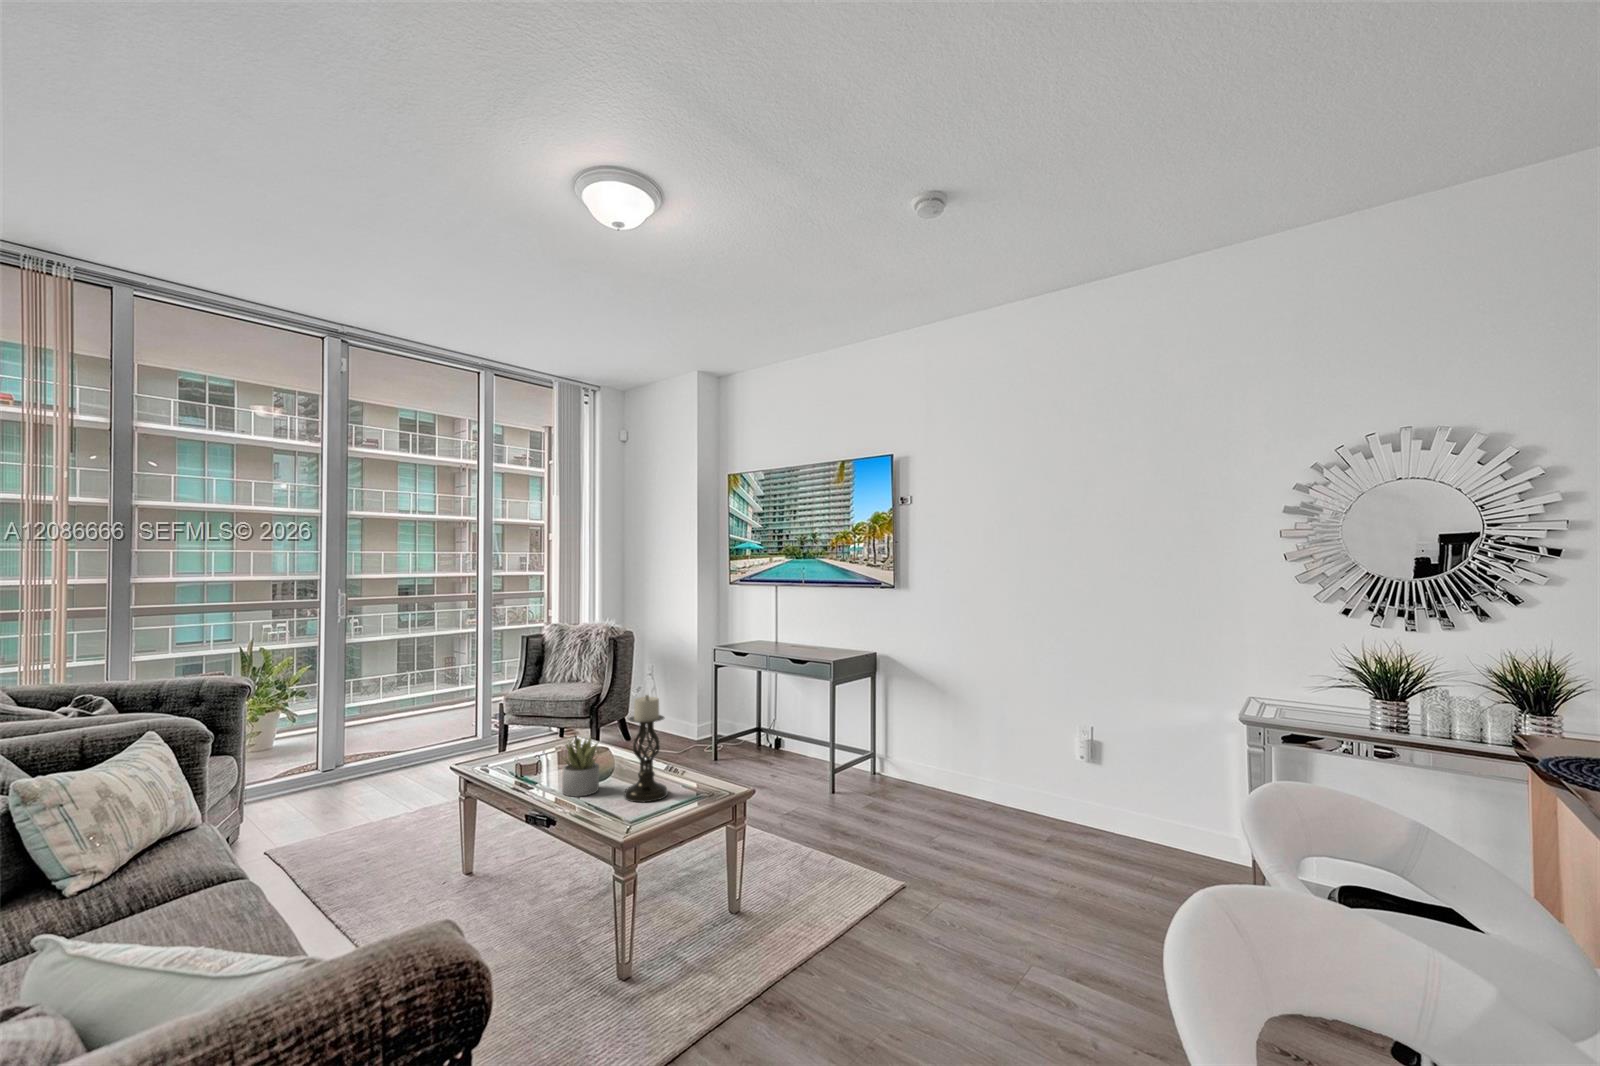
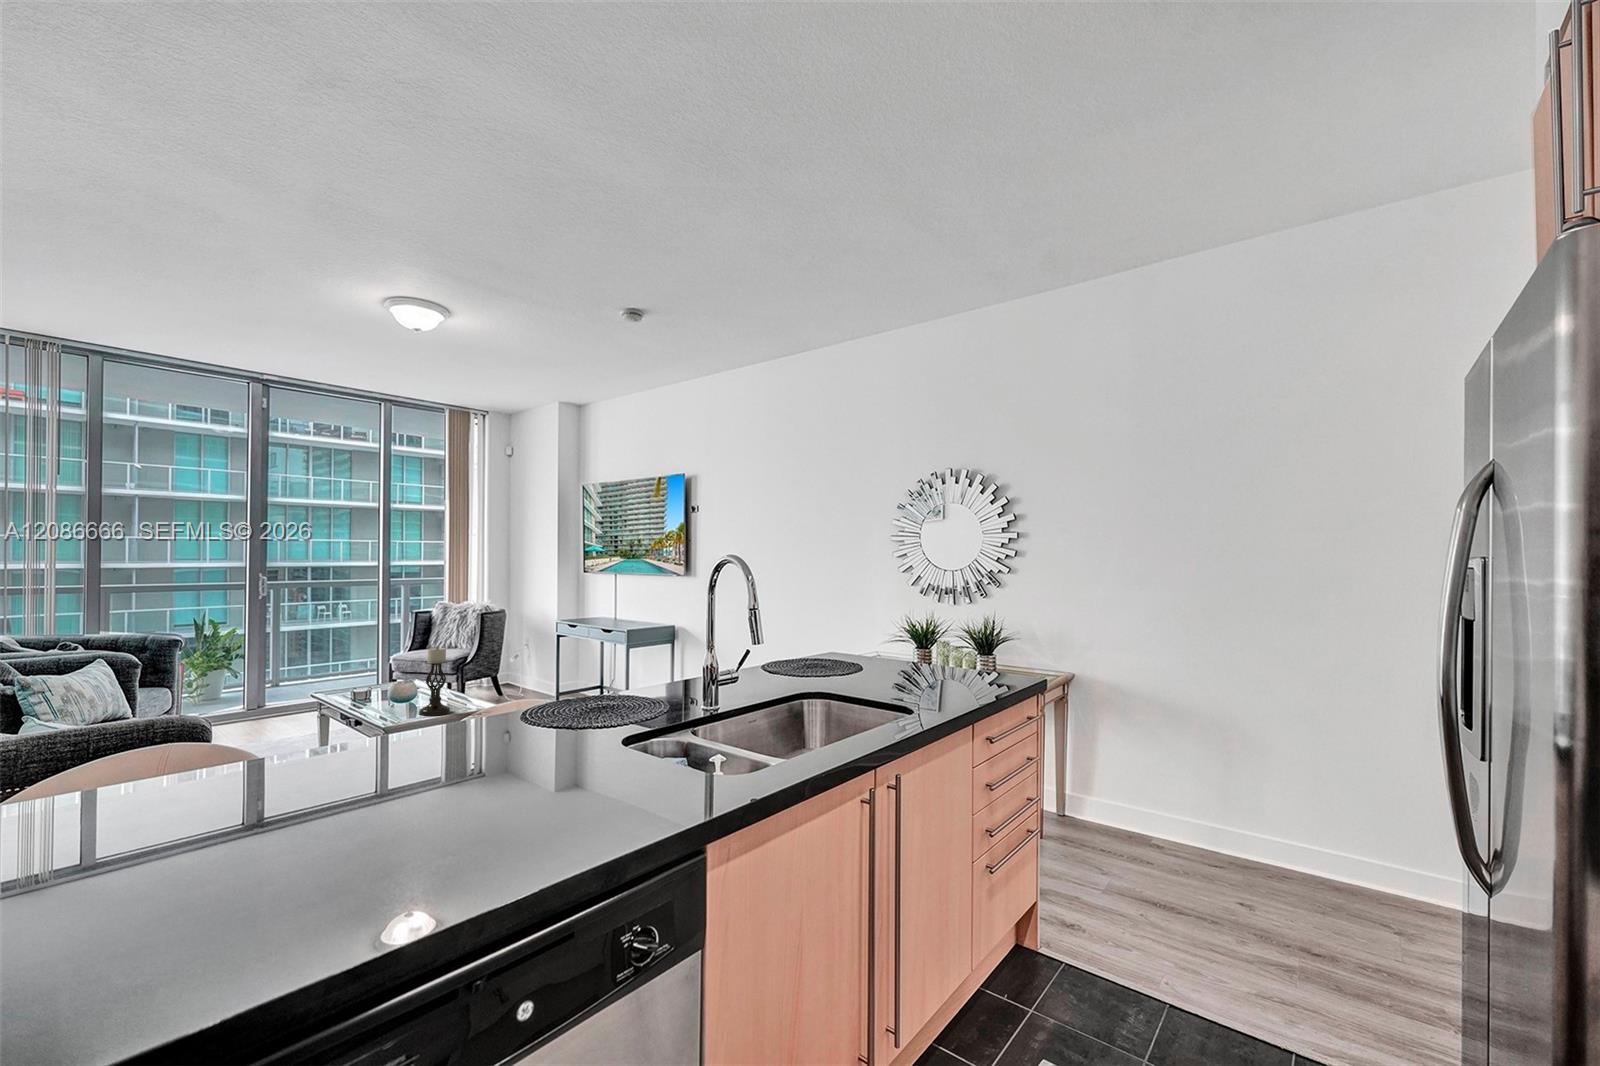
succulent plant: present [562,736,599,796] -> none [379,672,408,712]

